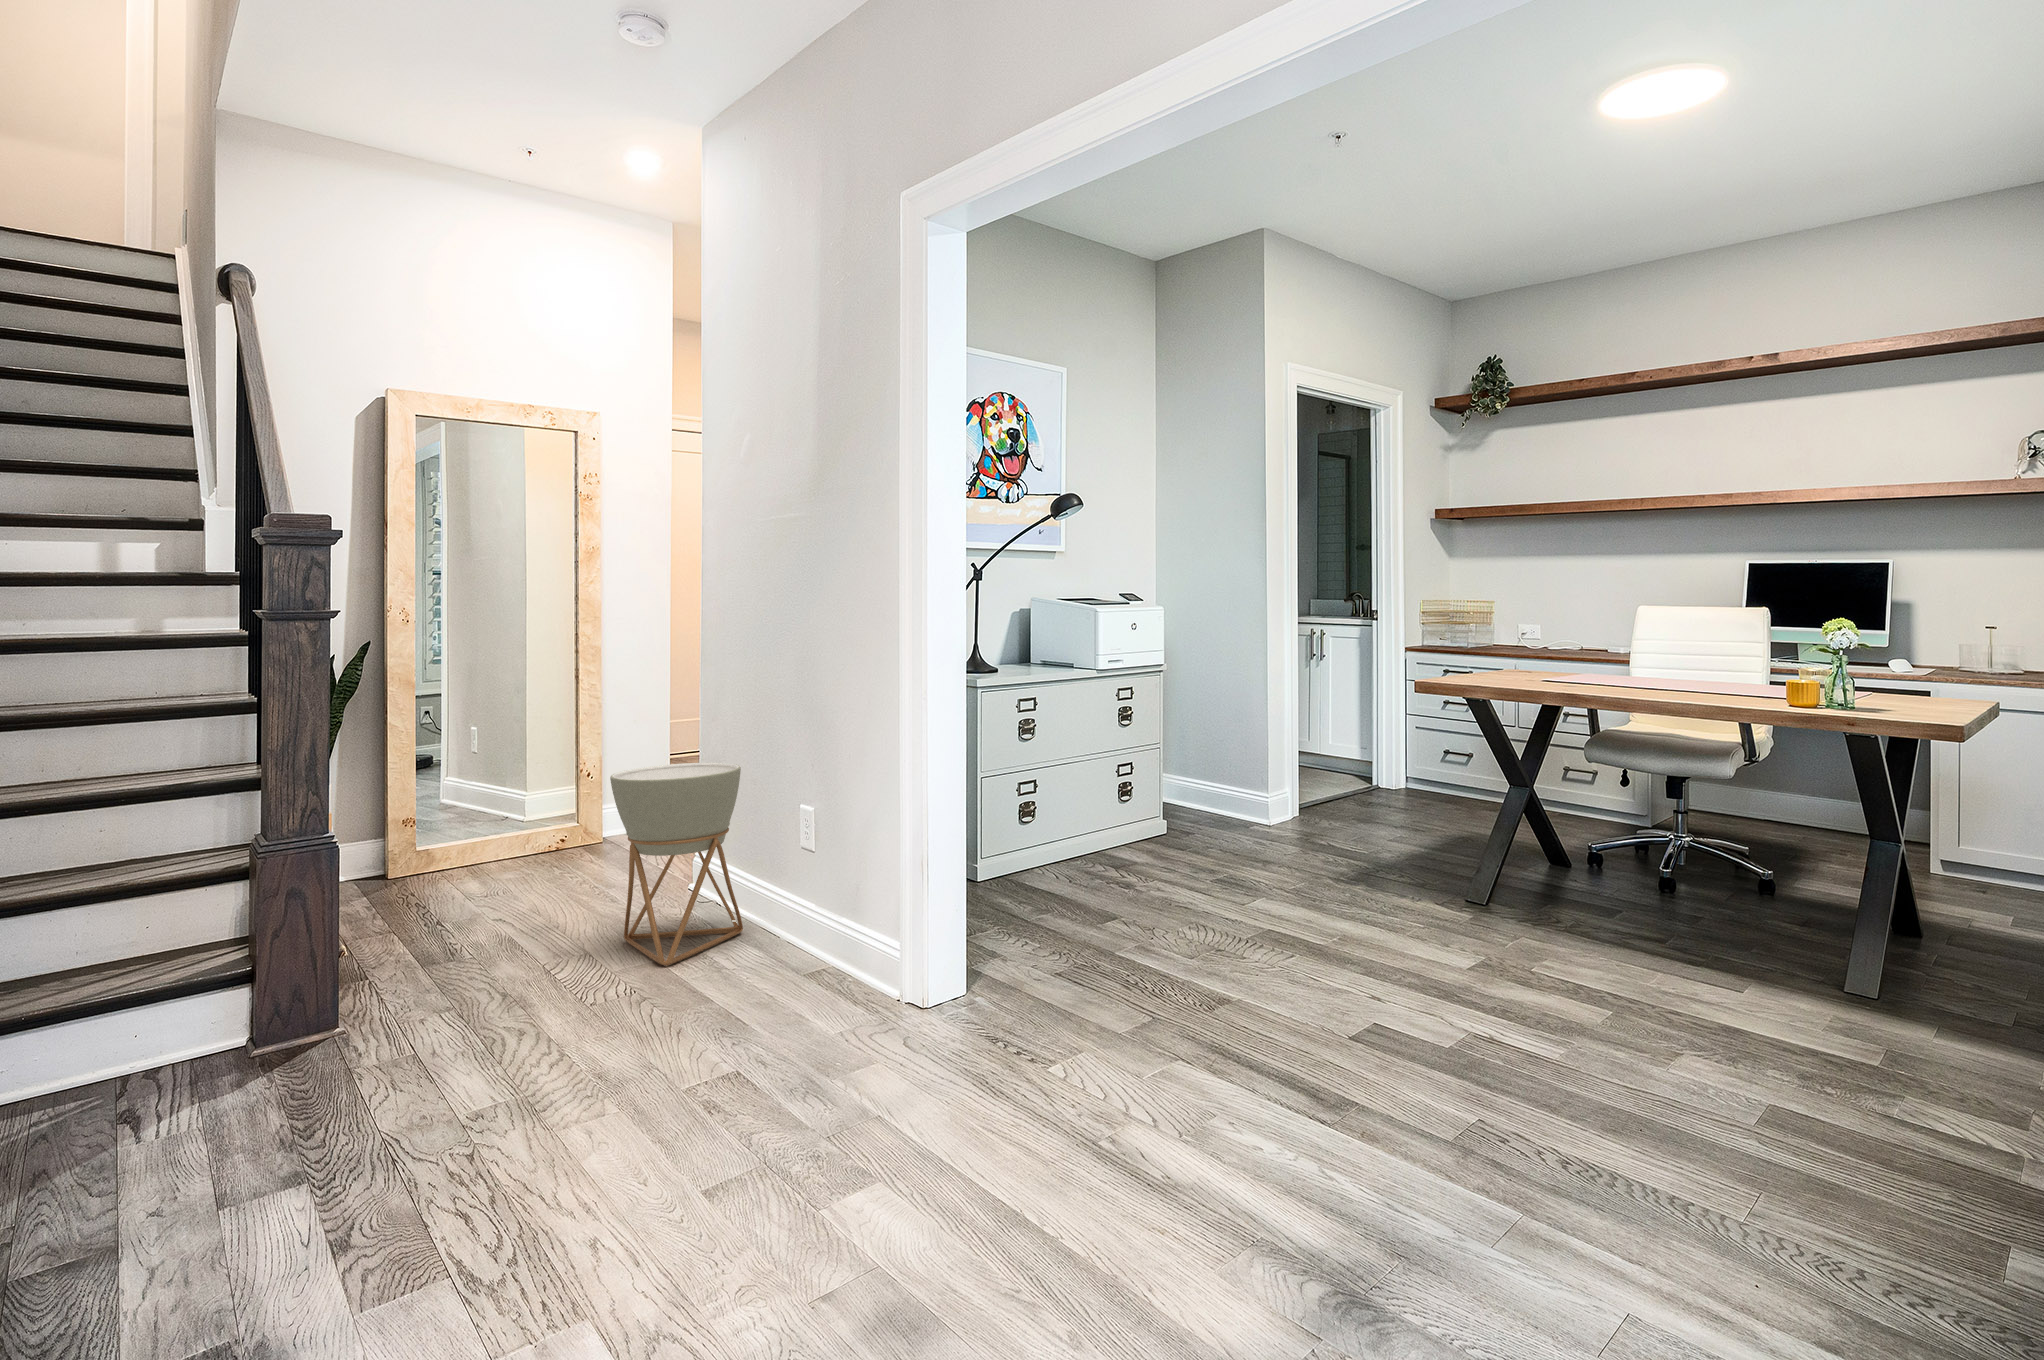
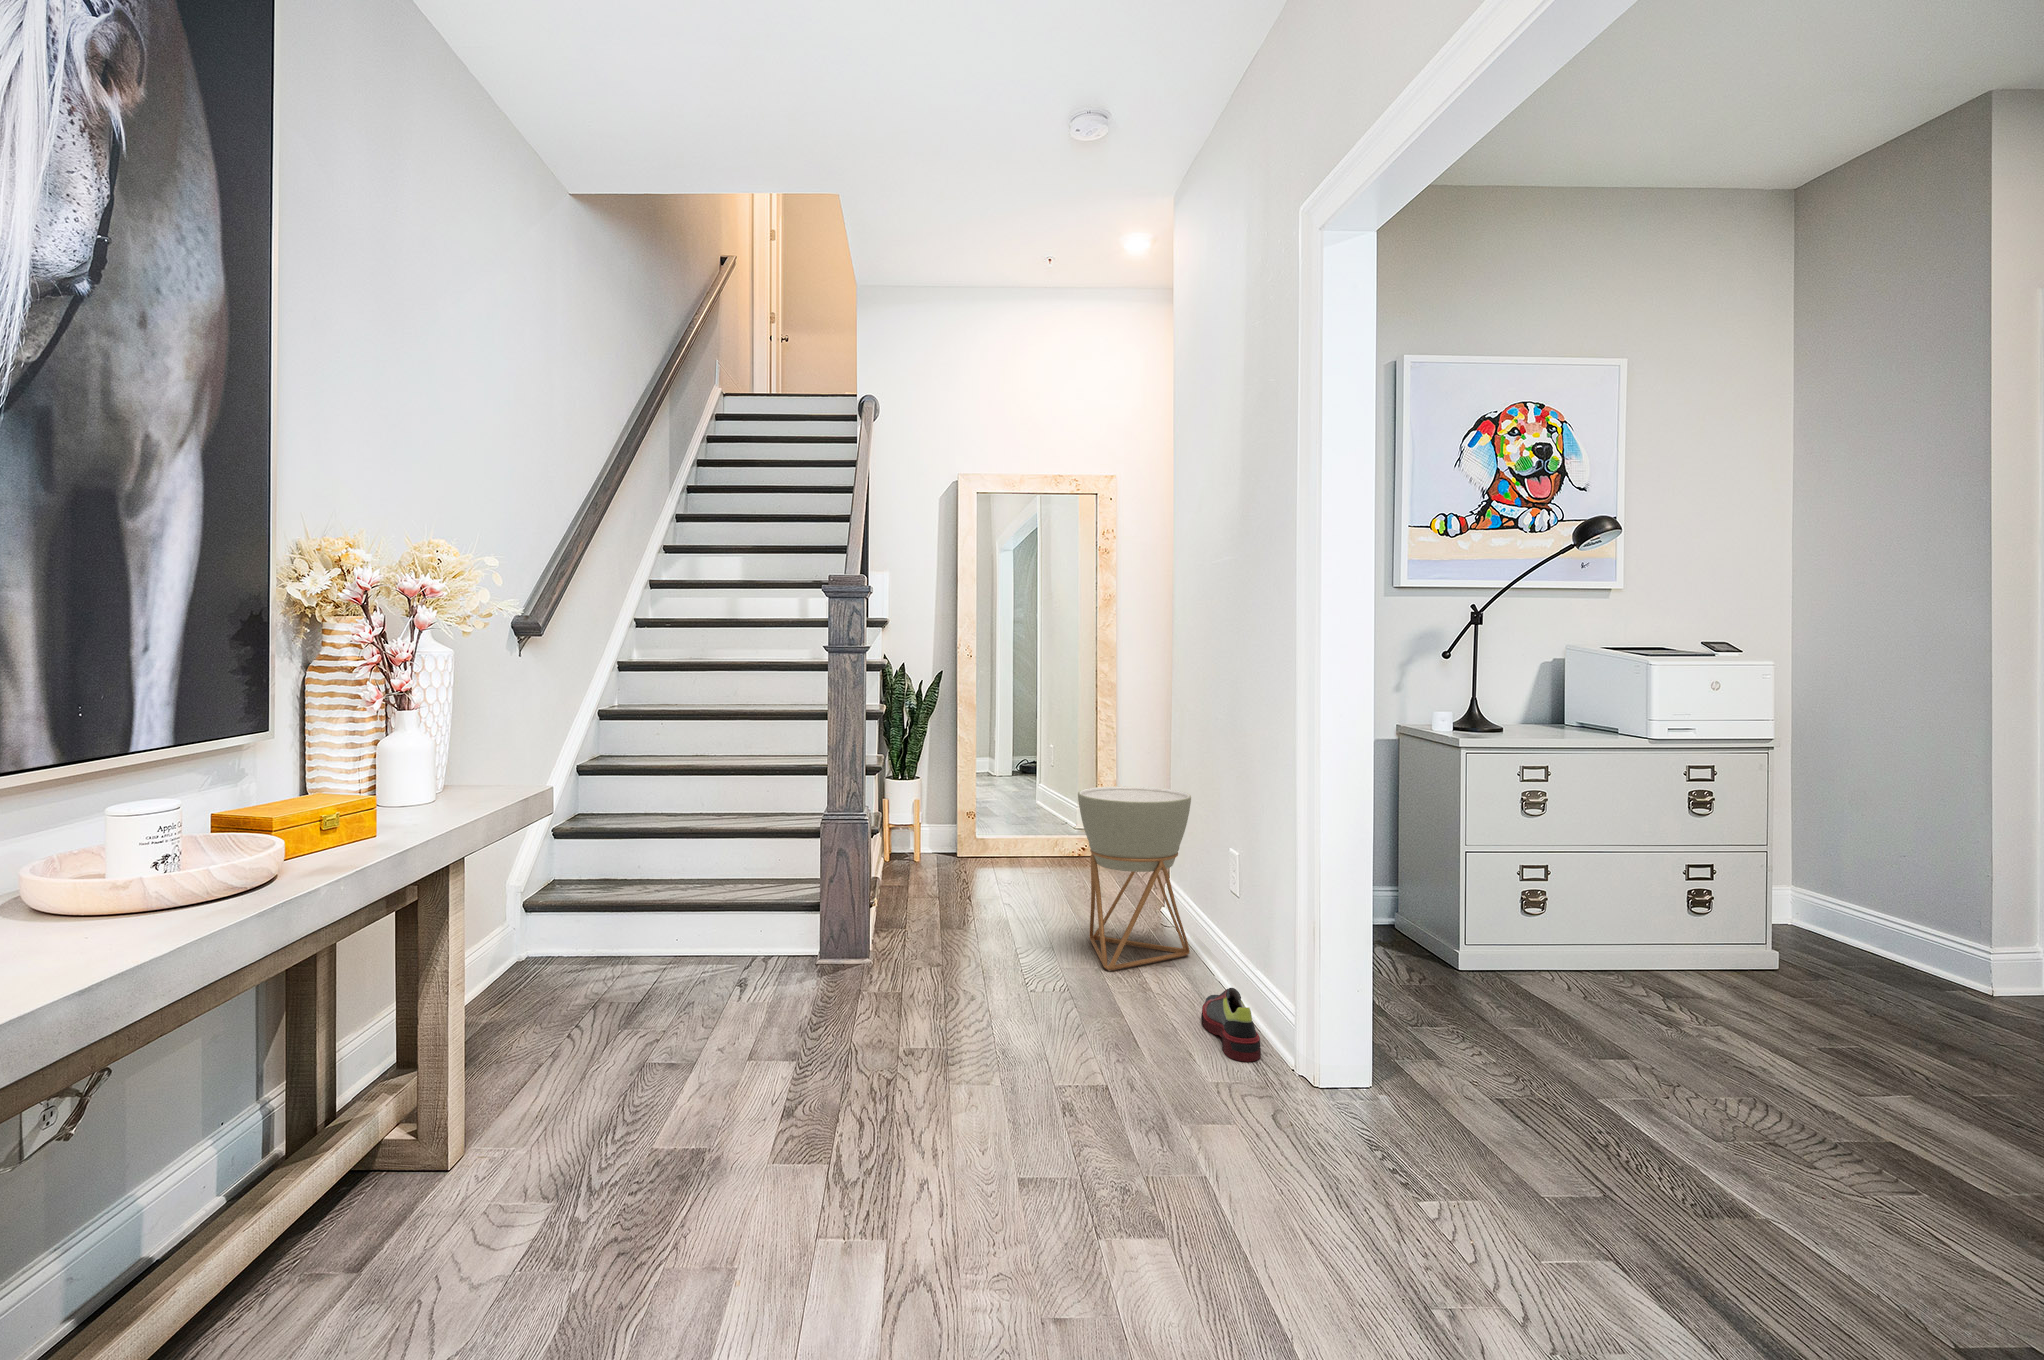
shoe: none [796,946,873,1016] -> present [1201,988,1261,1061]

